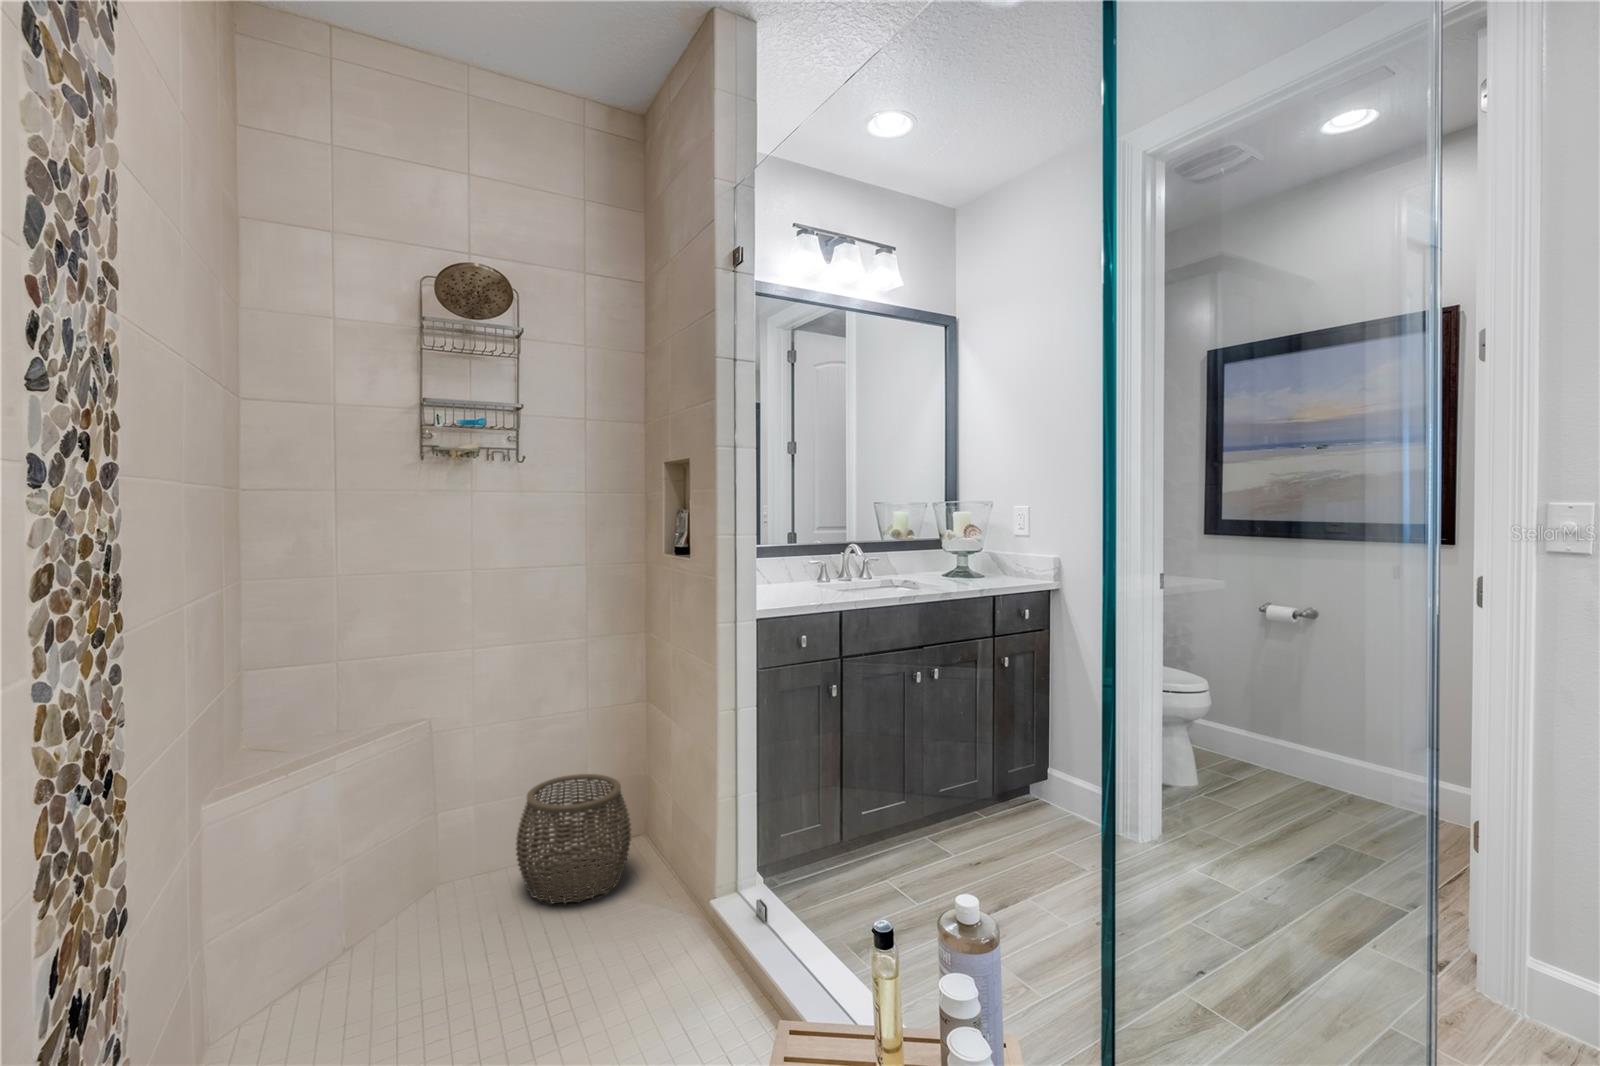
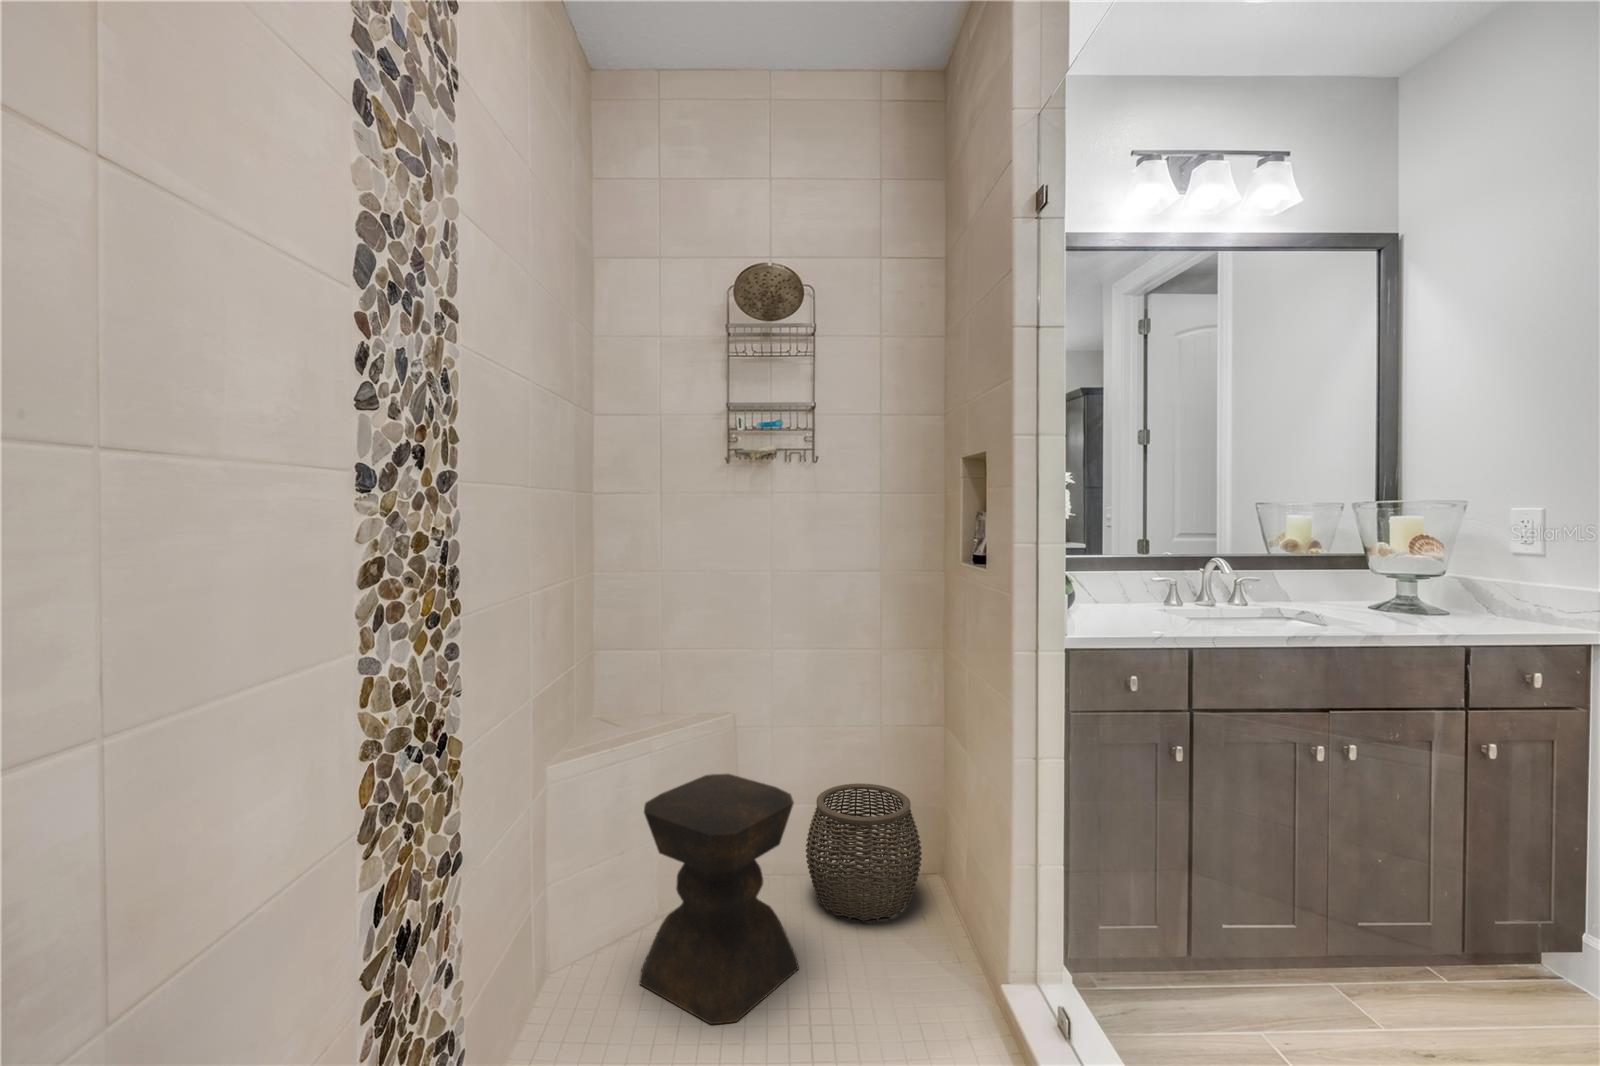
stool: none [337,782,520,1034] -> present [640,774,799,1024]

